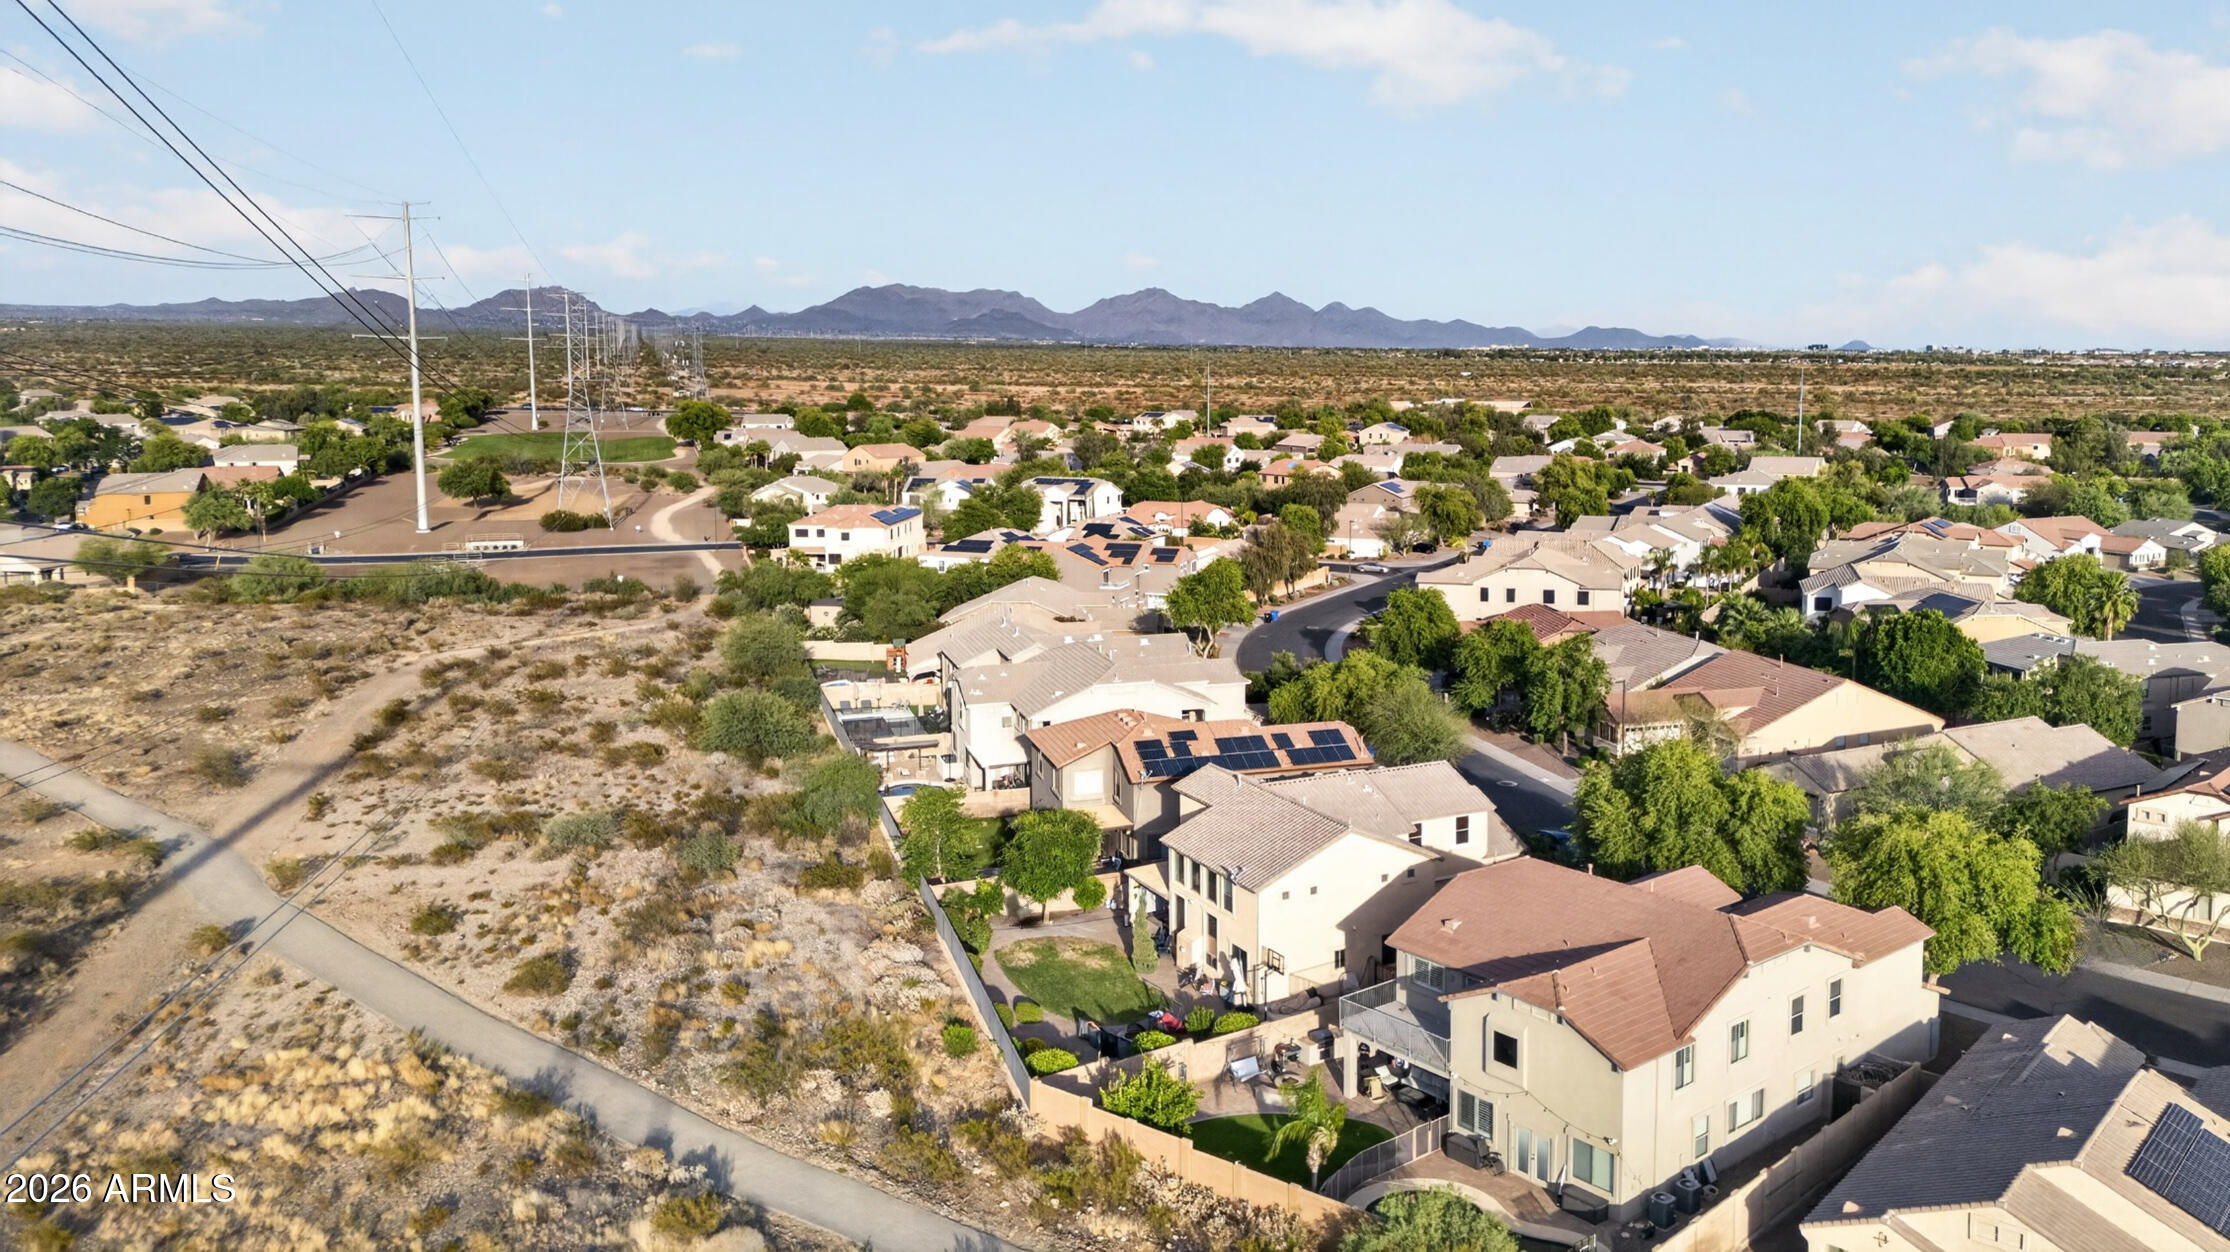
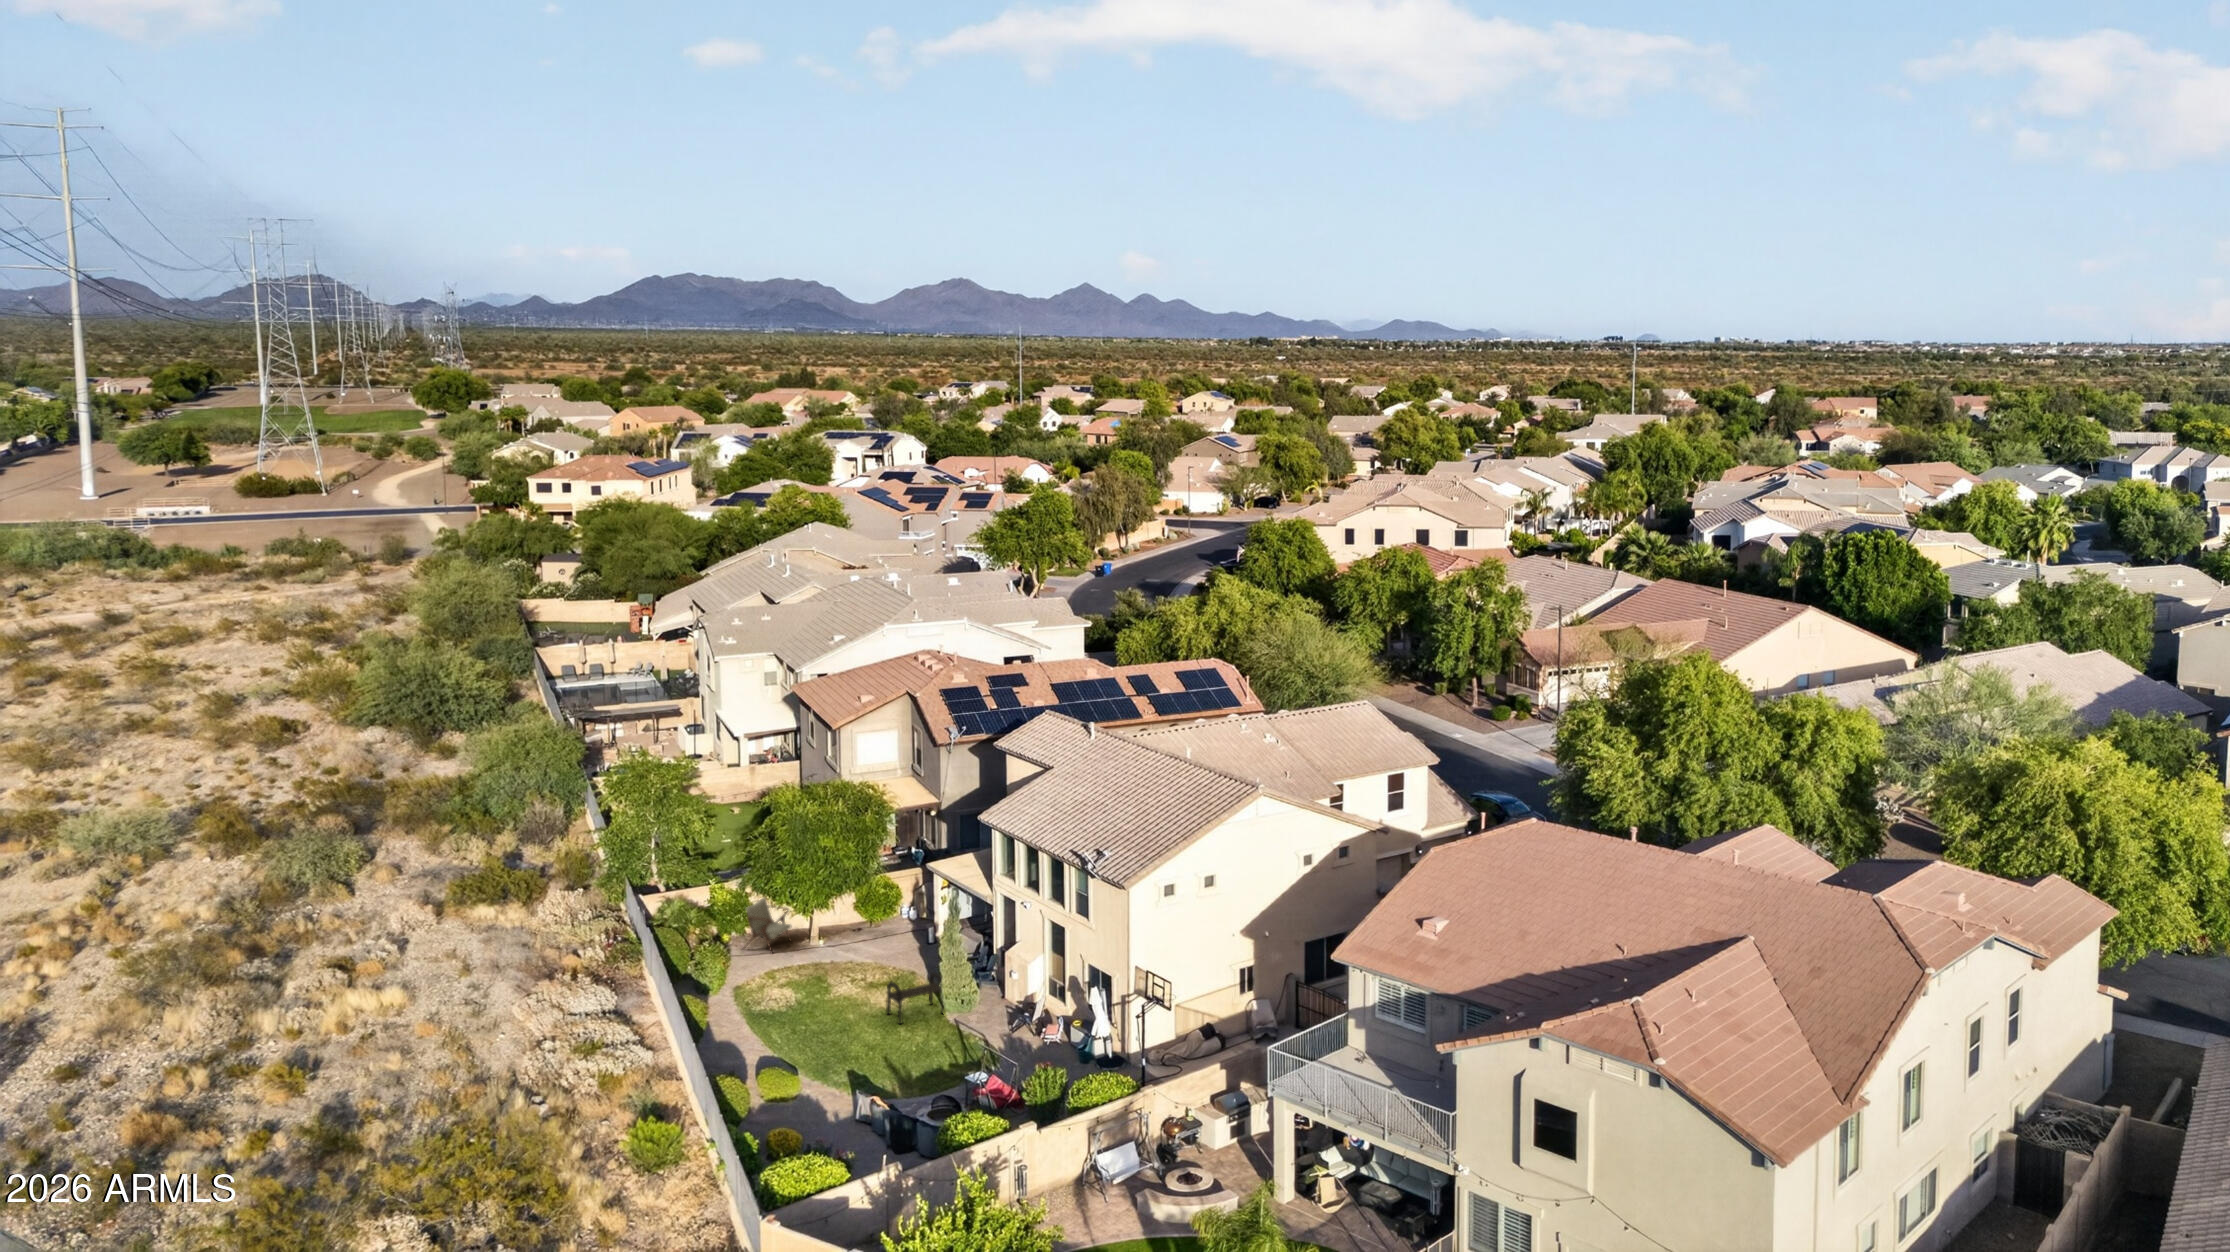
bench: none [1100,945,1138,979] -> present [886,972,944,1024]

